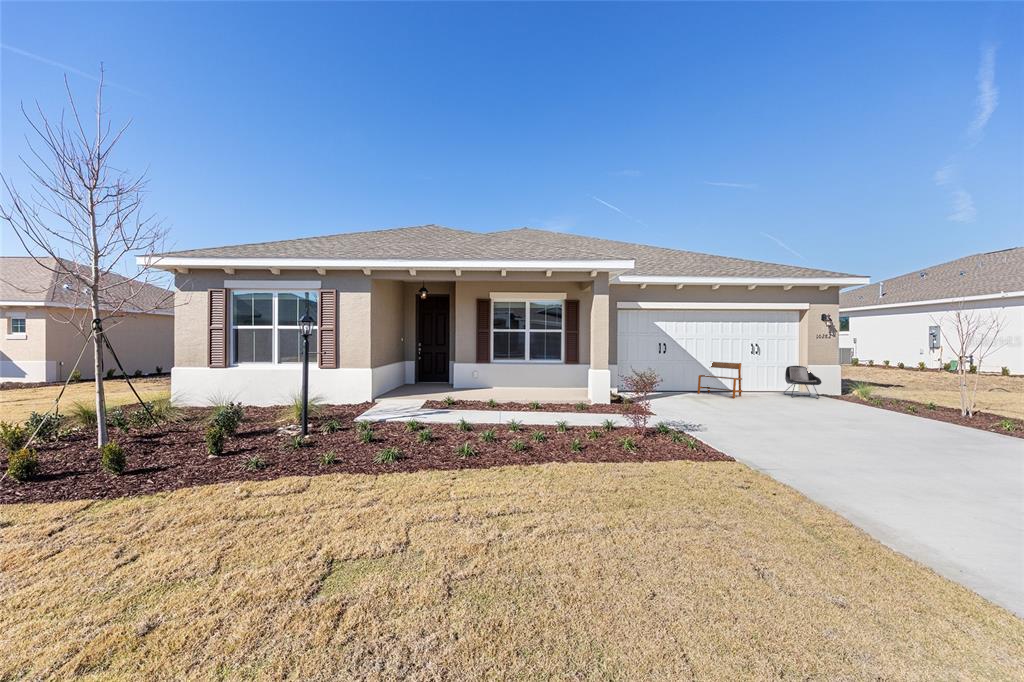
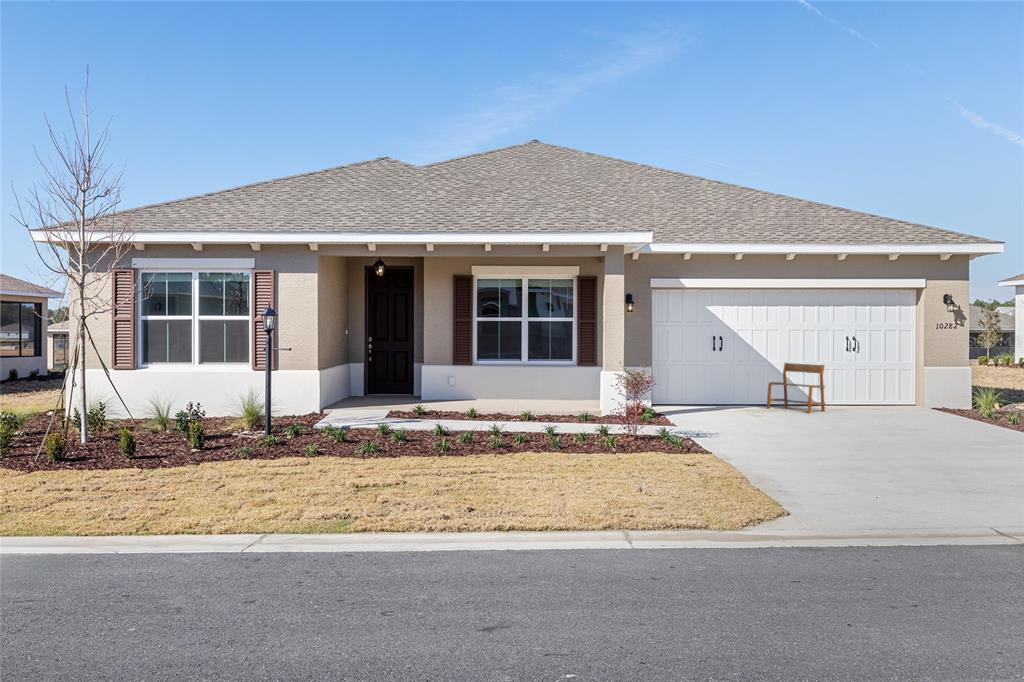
lounge chair: present [785,366,822,399] -> none [890,369,933,414]

